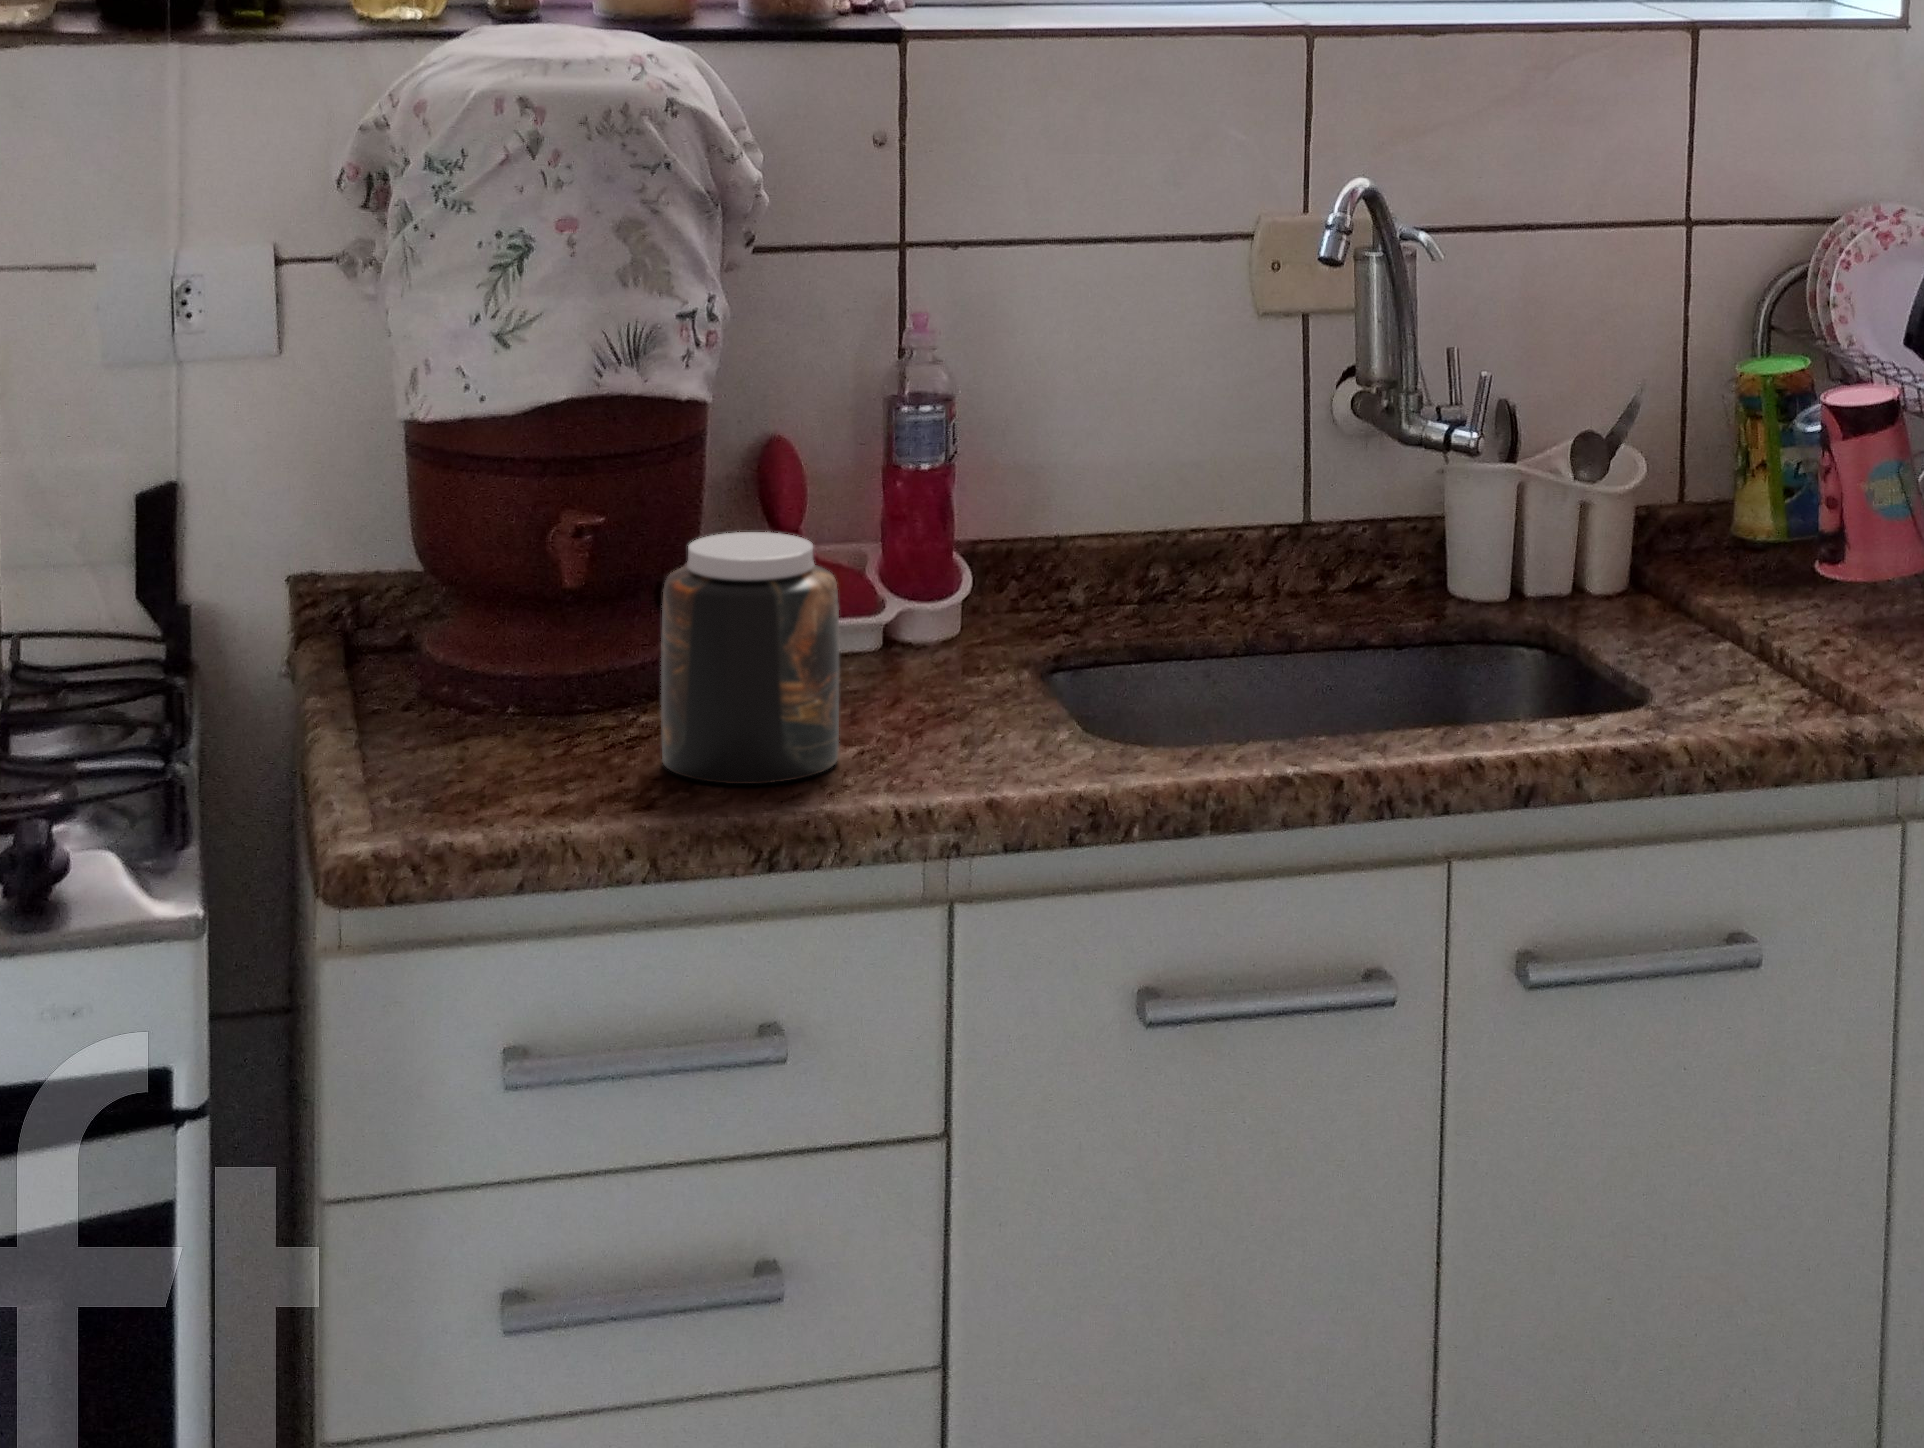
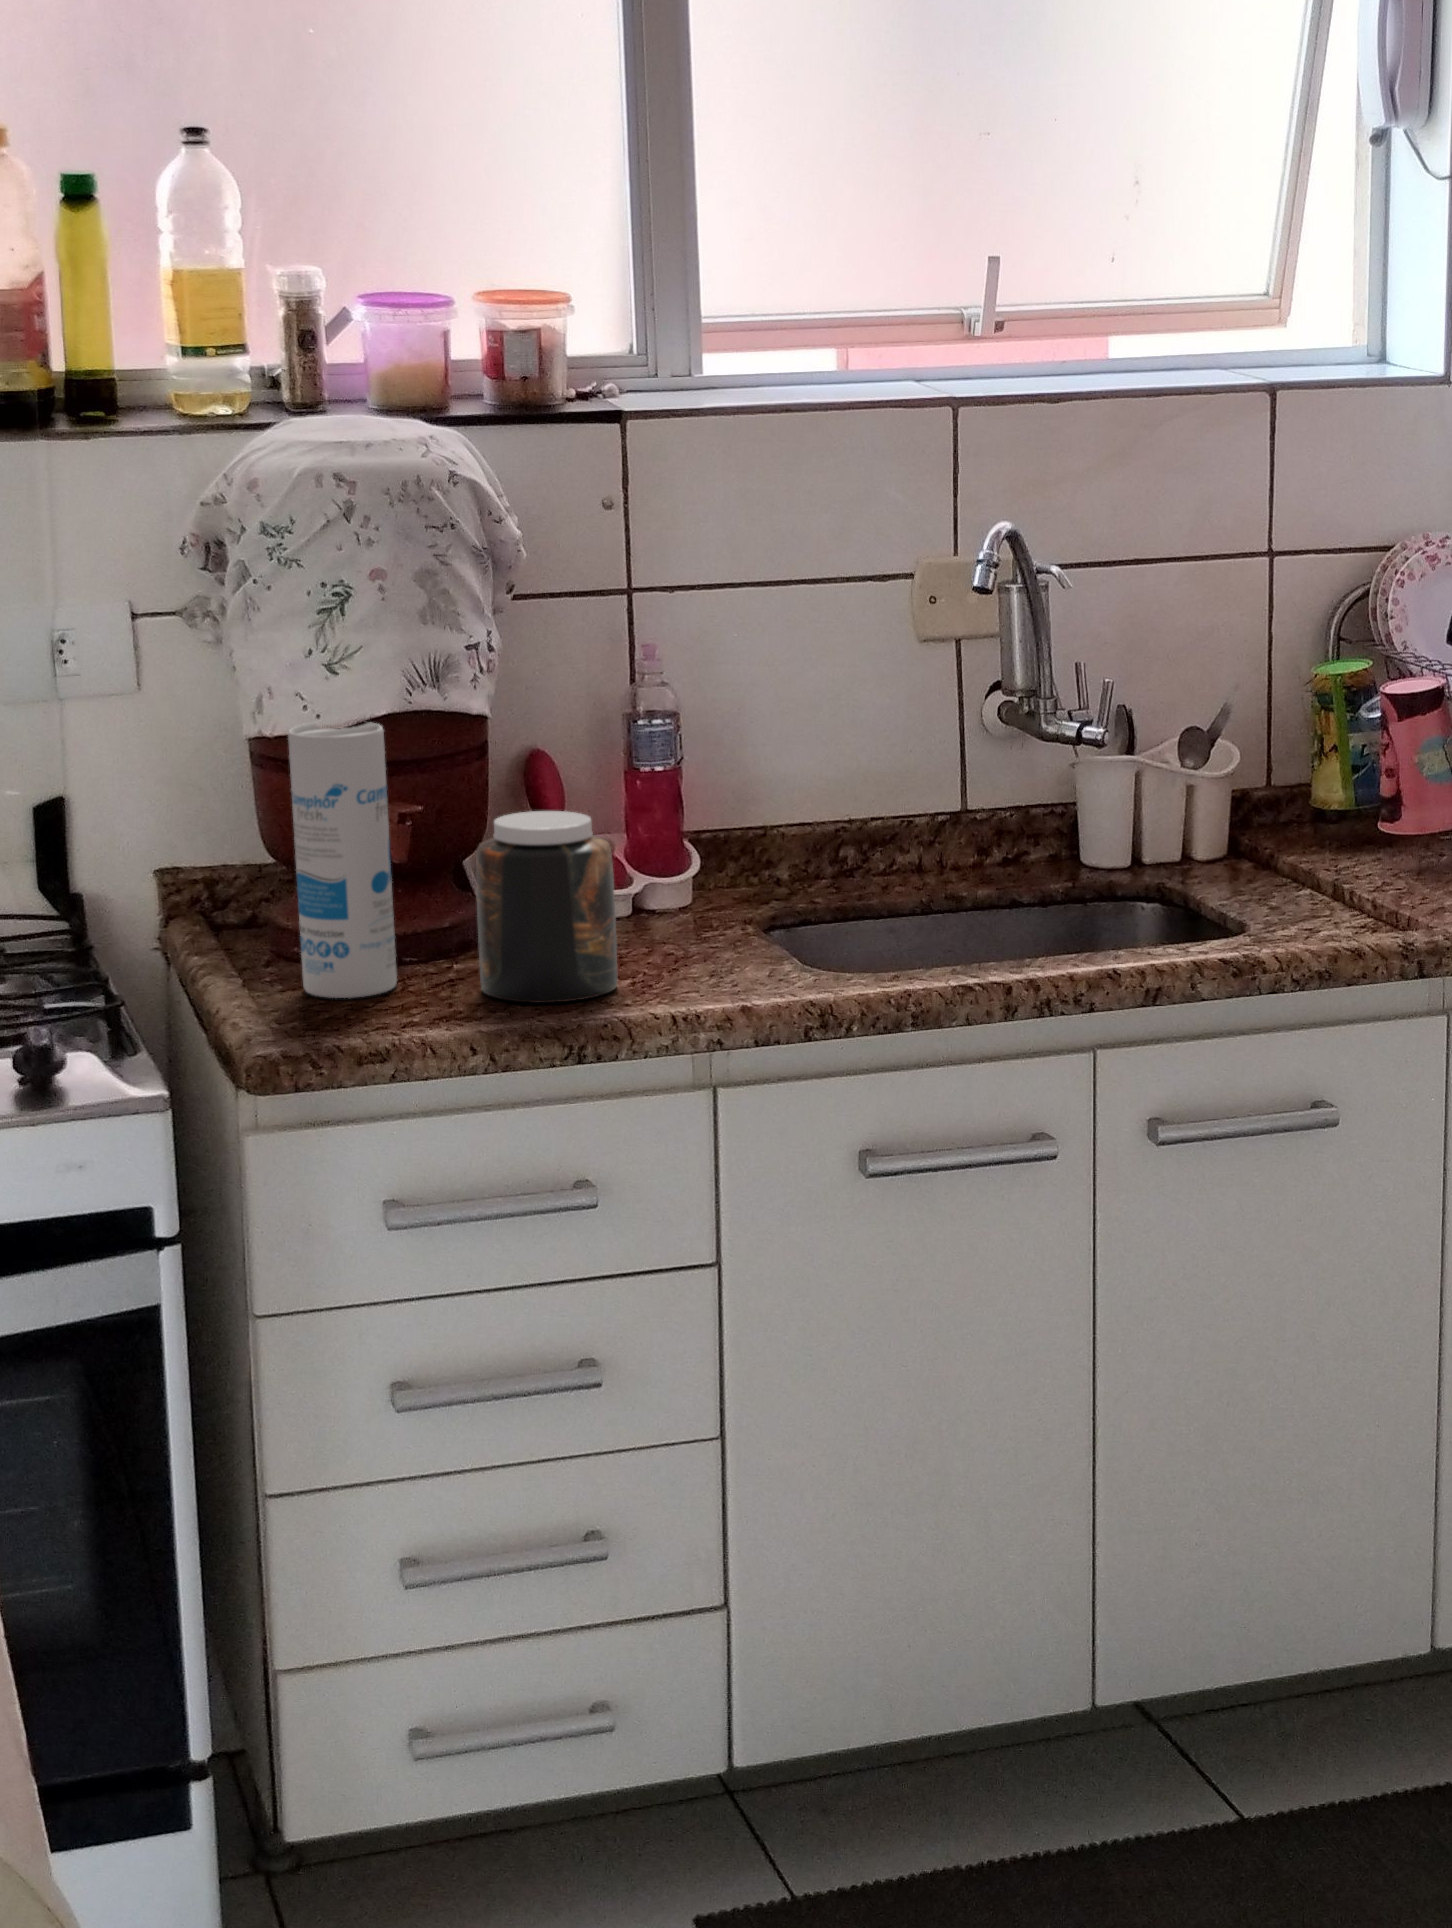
canister: none [433,409,558,766] -> present [288,723,397,998]

